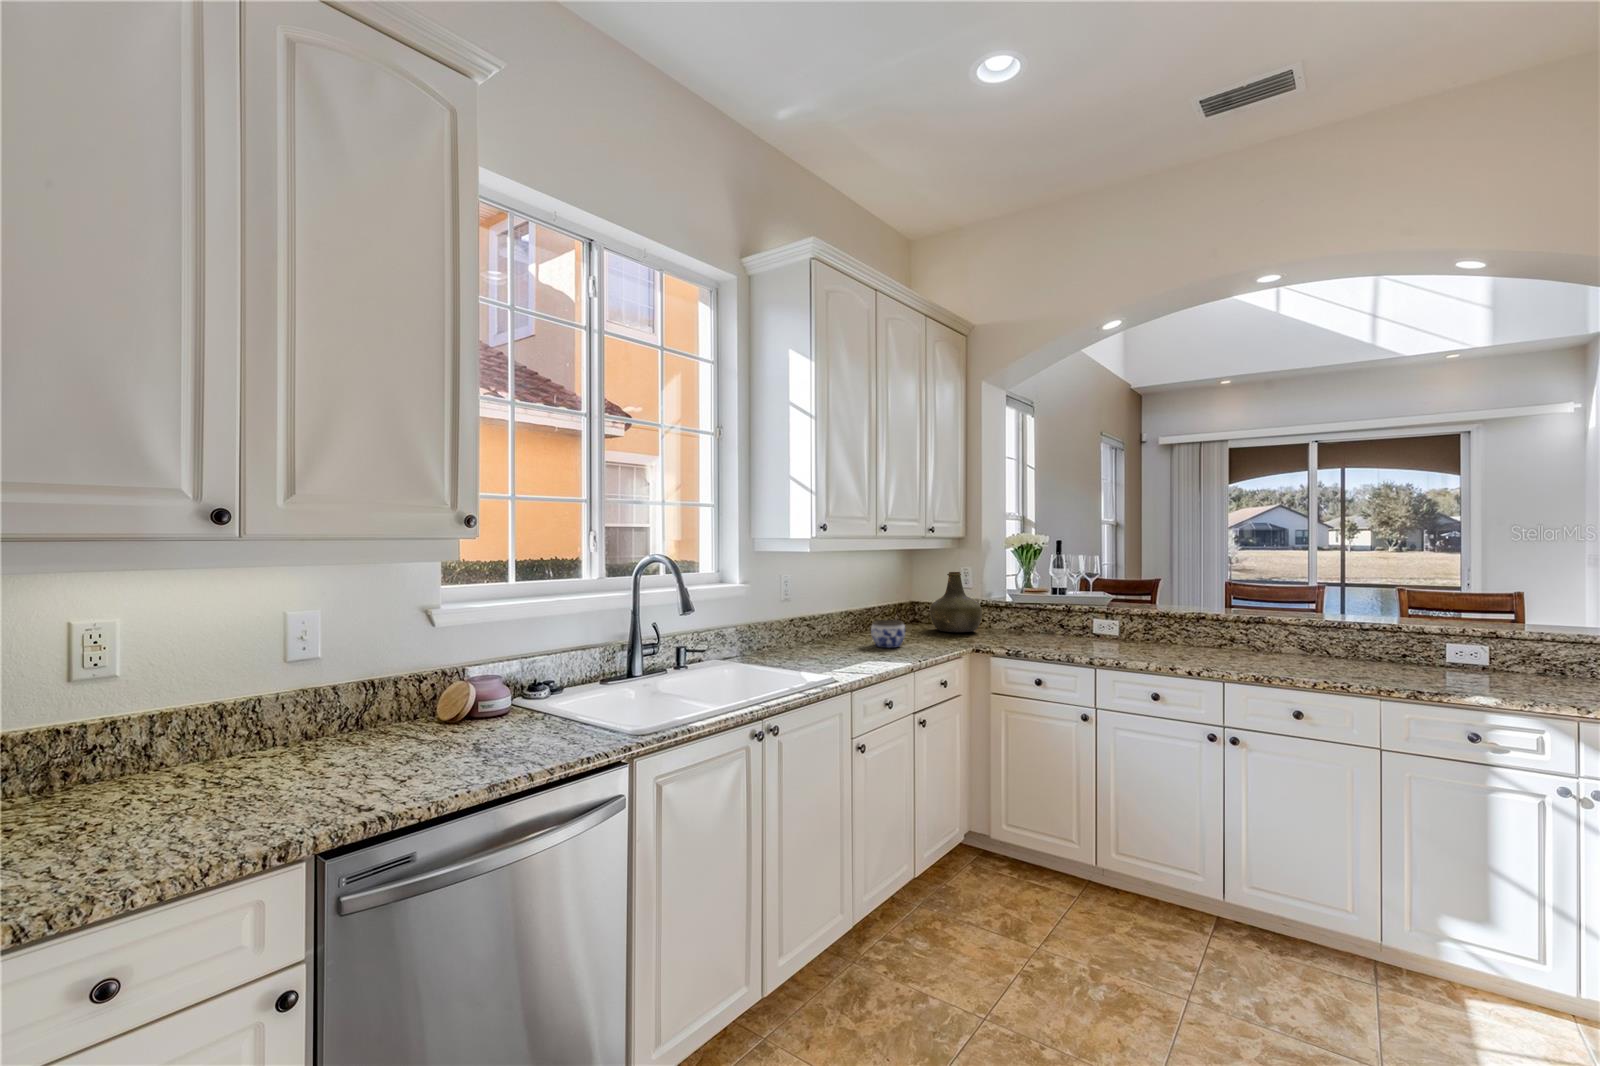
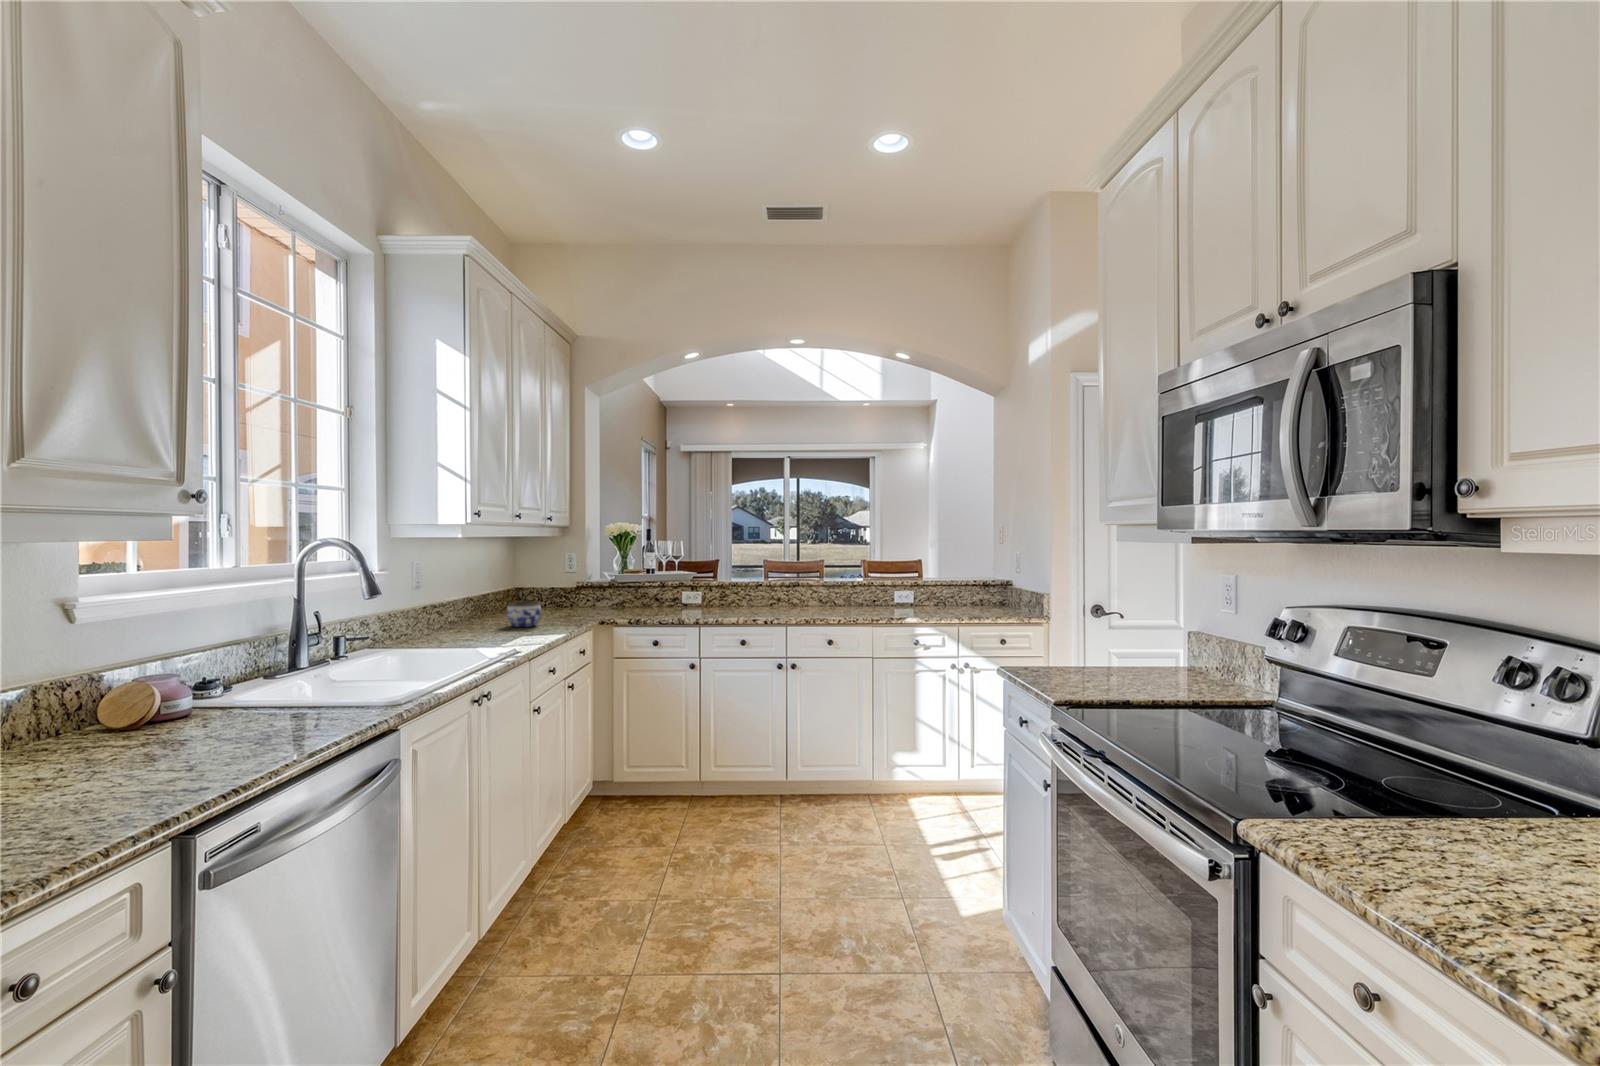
bottle: present [930,572,982,632] -> none [543,556,592,612]

